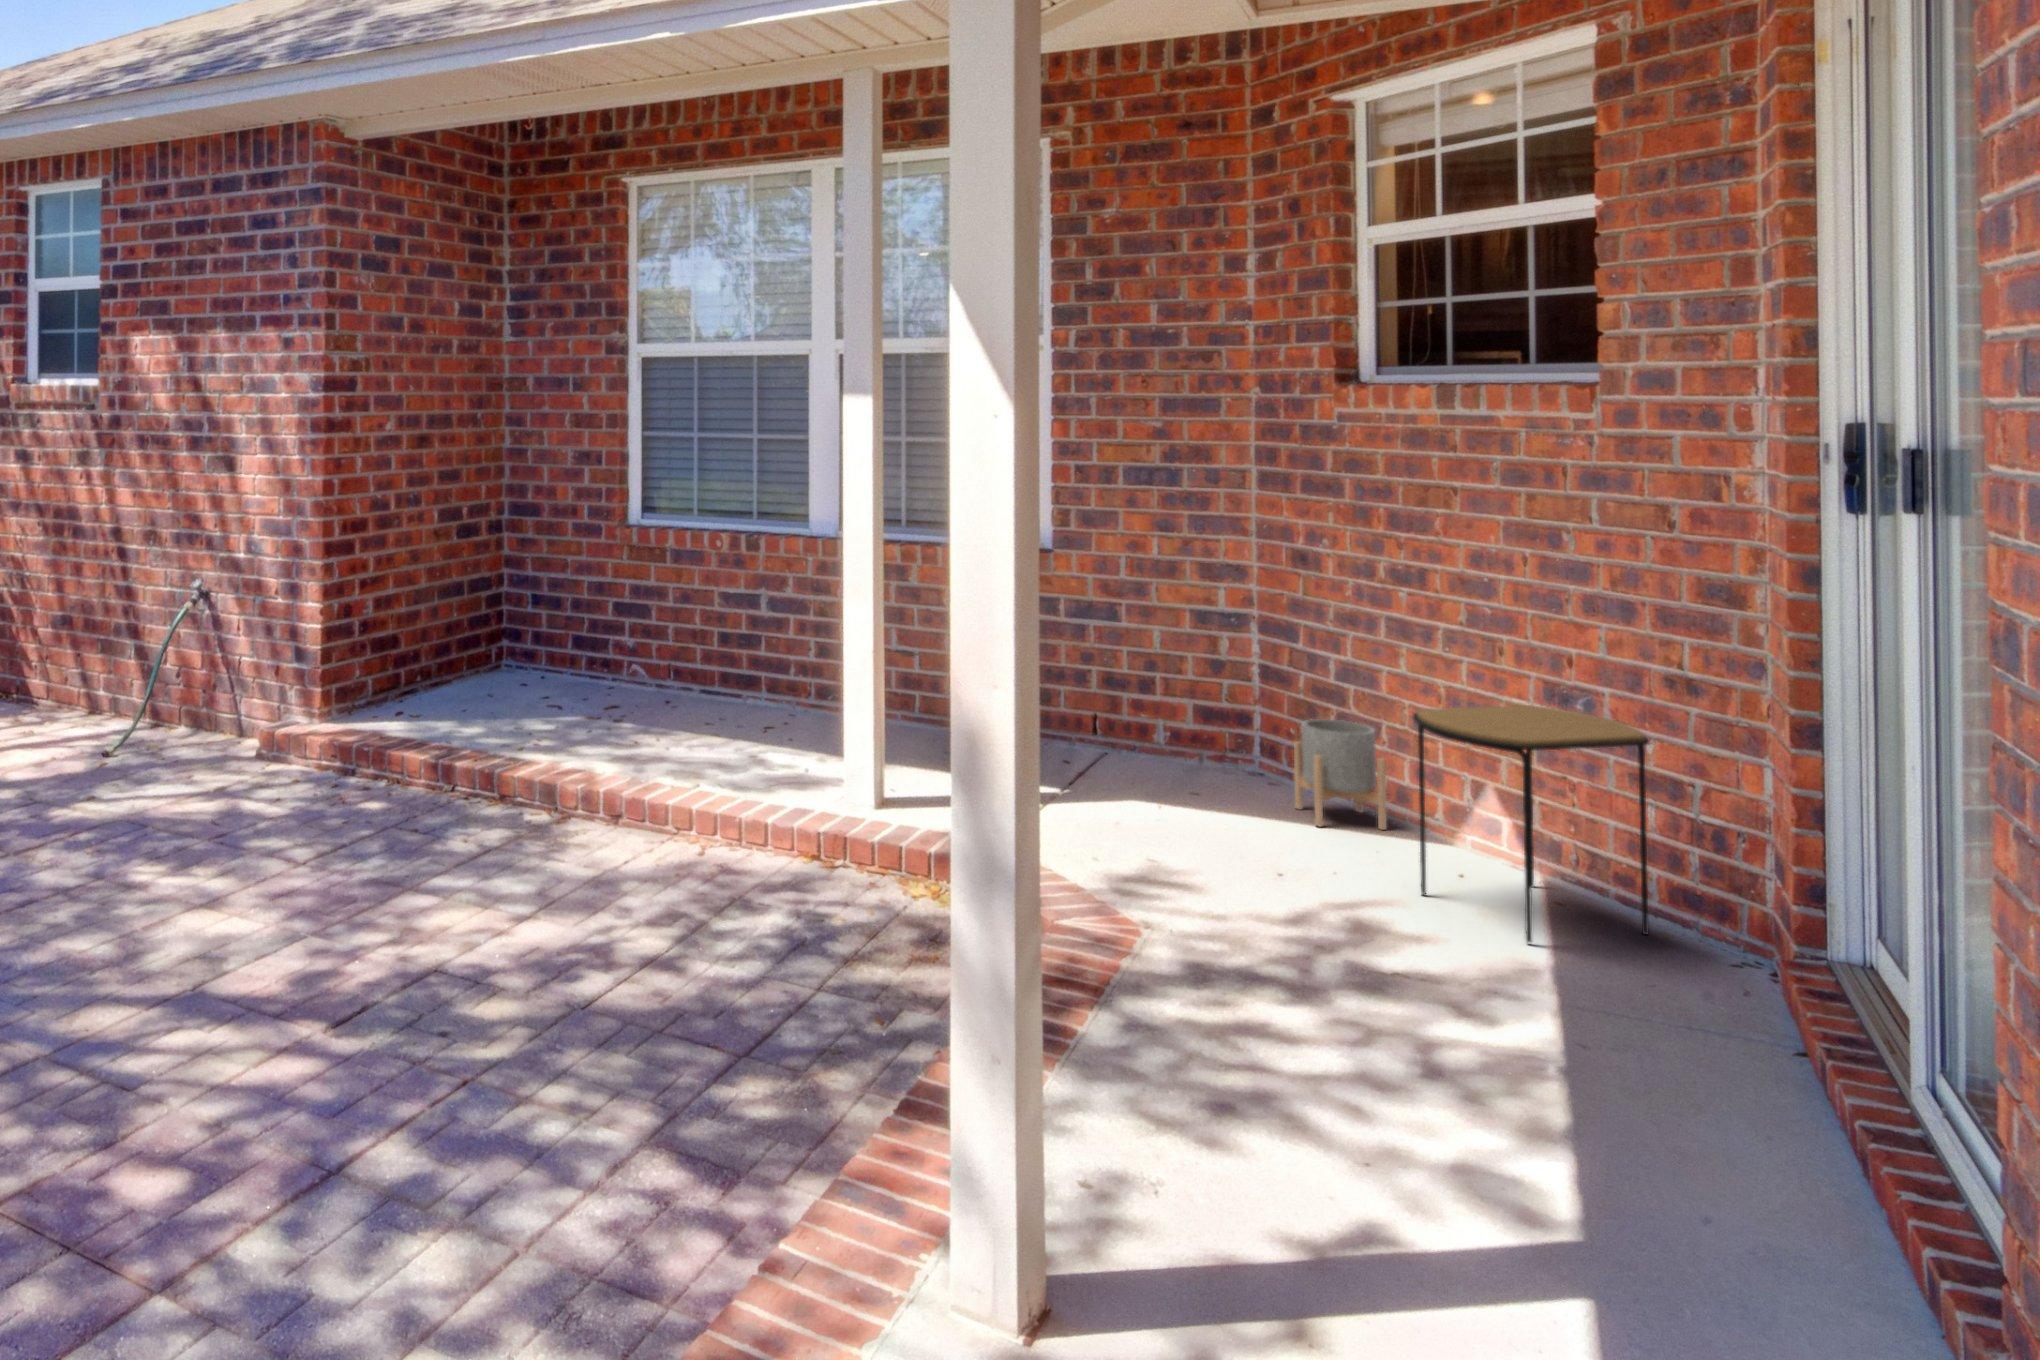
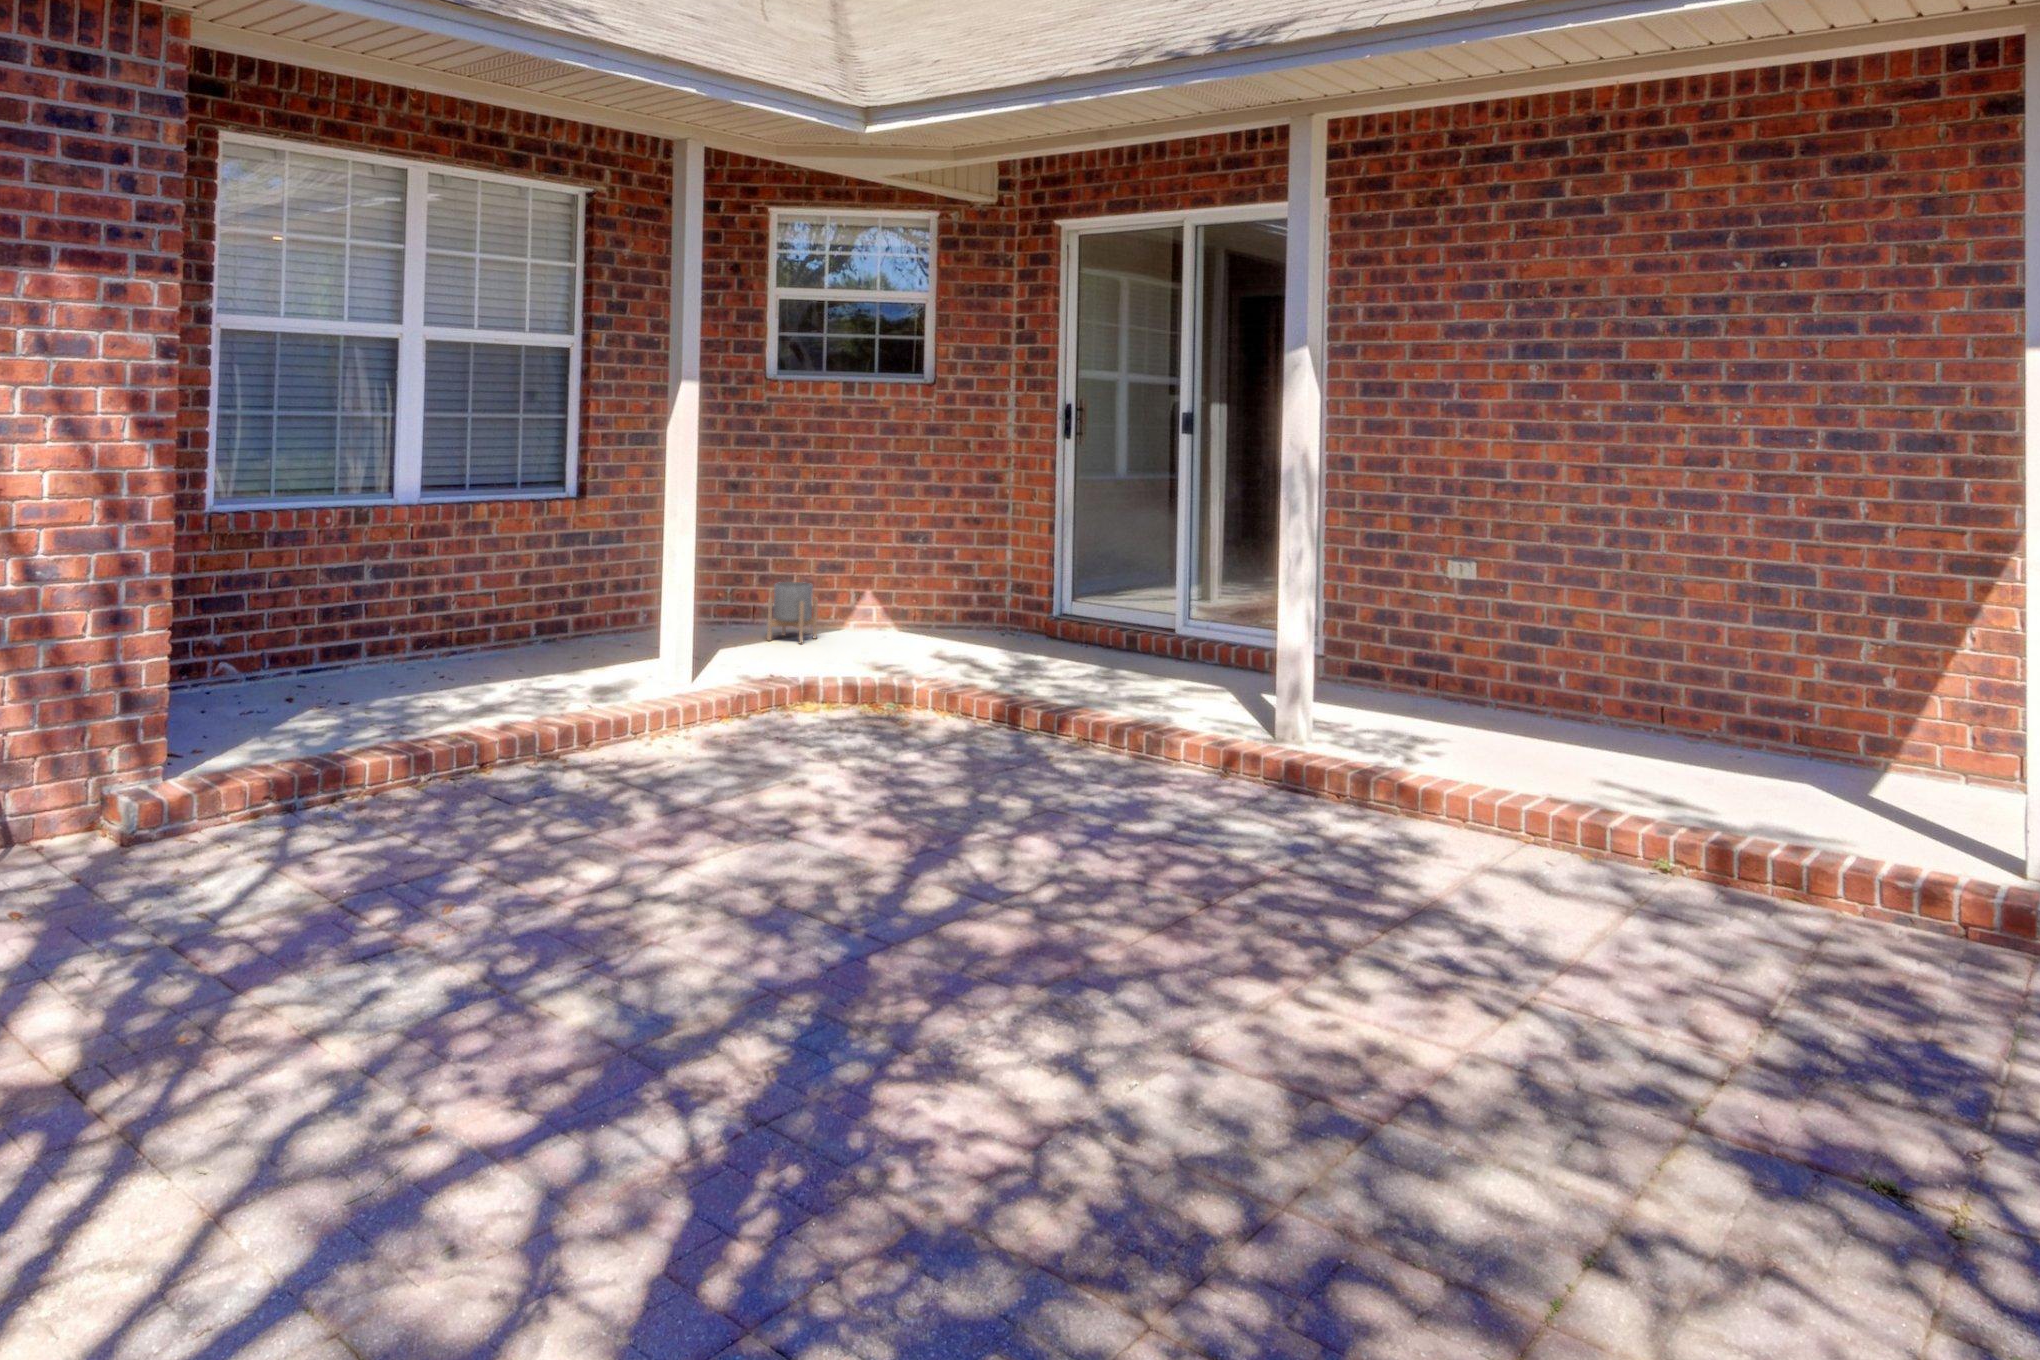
side table: present [1413,705,1649,943] -> none [908,547,980,654]

